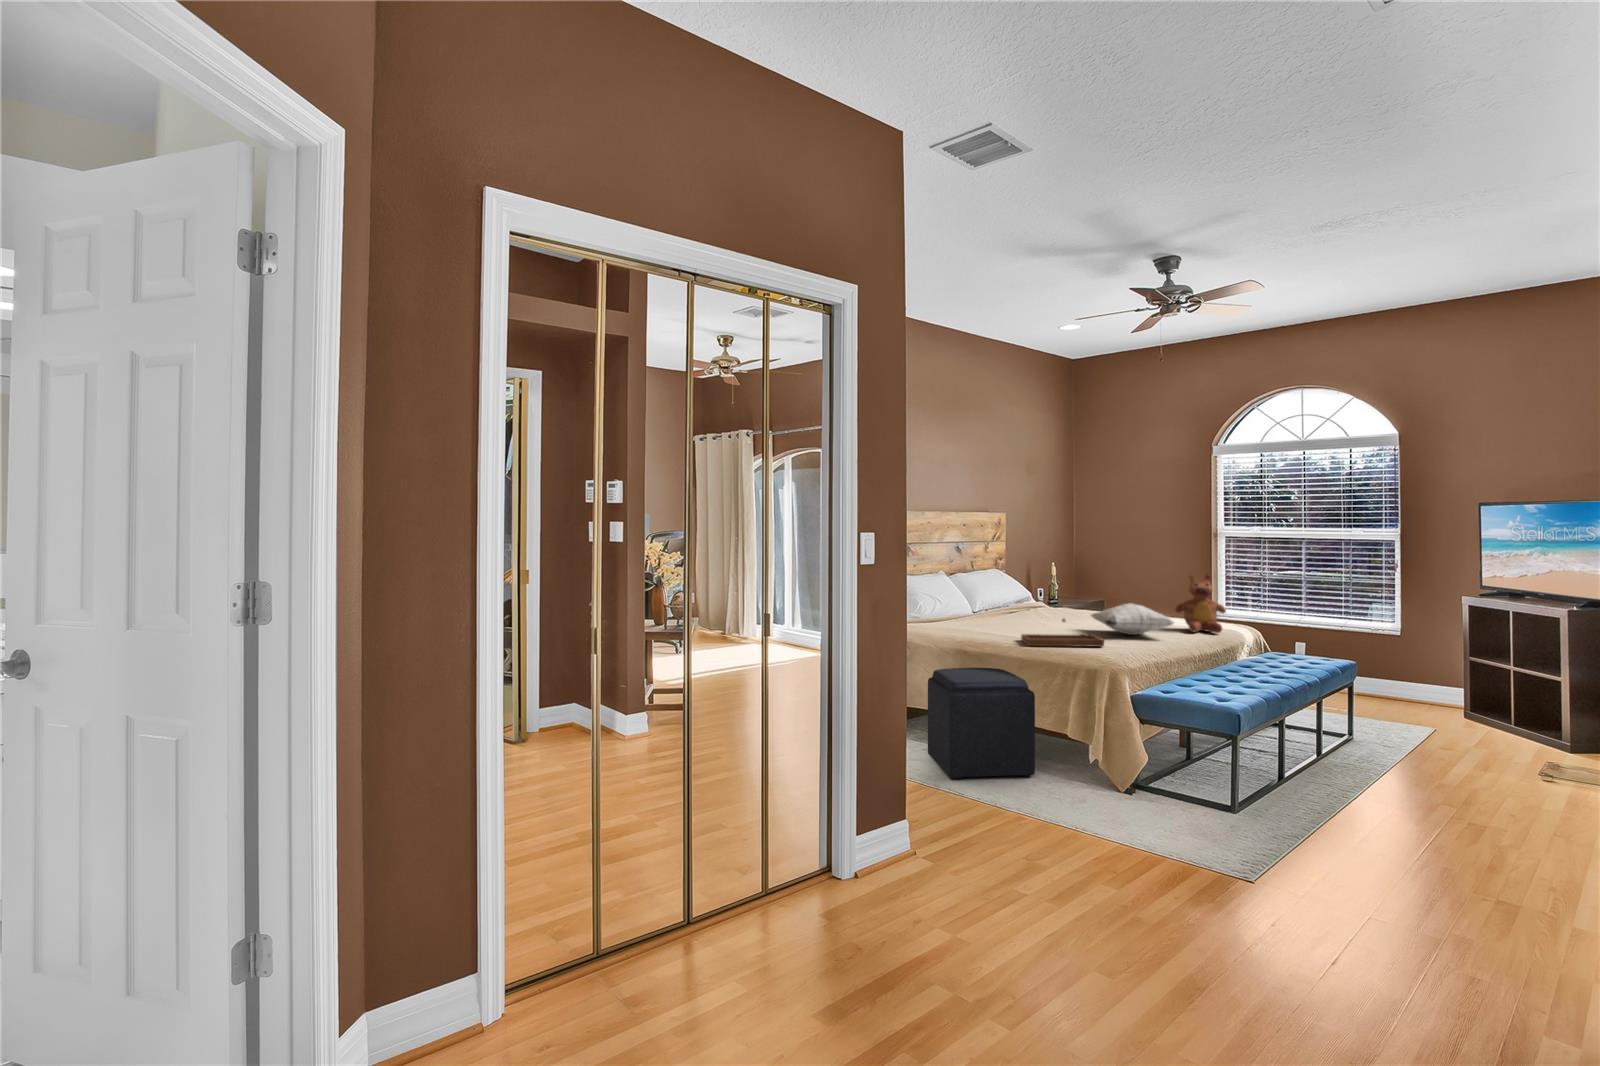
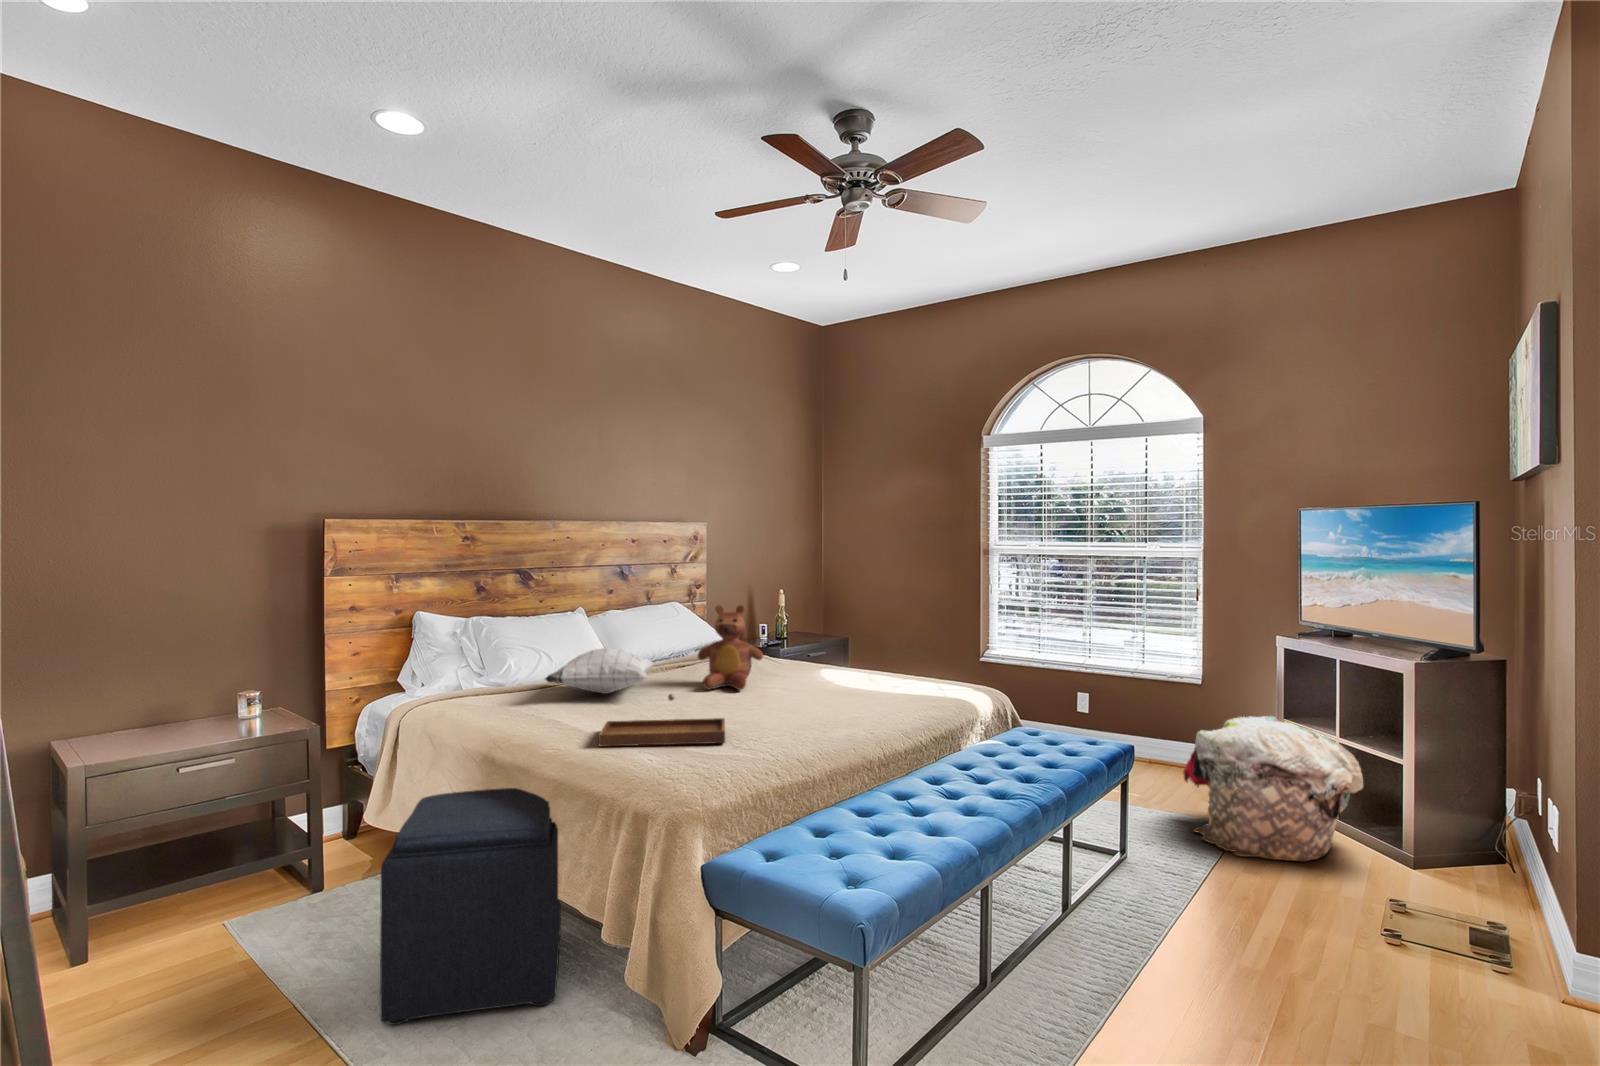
teddy bear: present [1175,574,1226,633] -> present [698,605,763,690]
pillow: present [1091,603,1174,635] -> present [545,648,654,694]
laundry basket: none [1389,650,1530,745] -> present [1183,716,1363,861]

